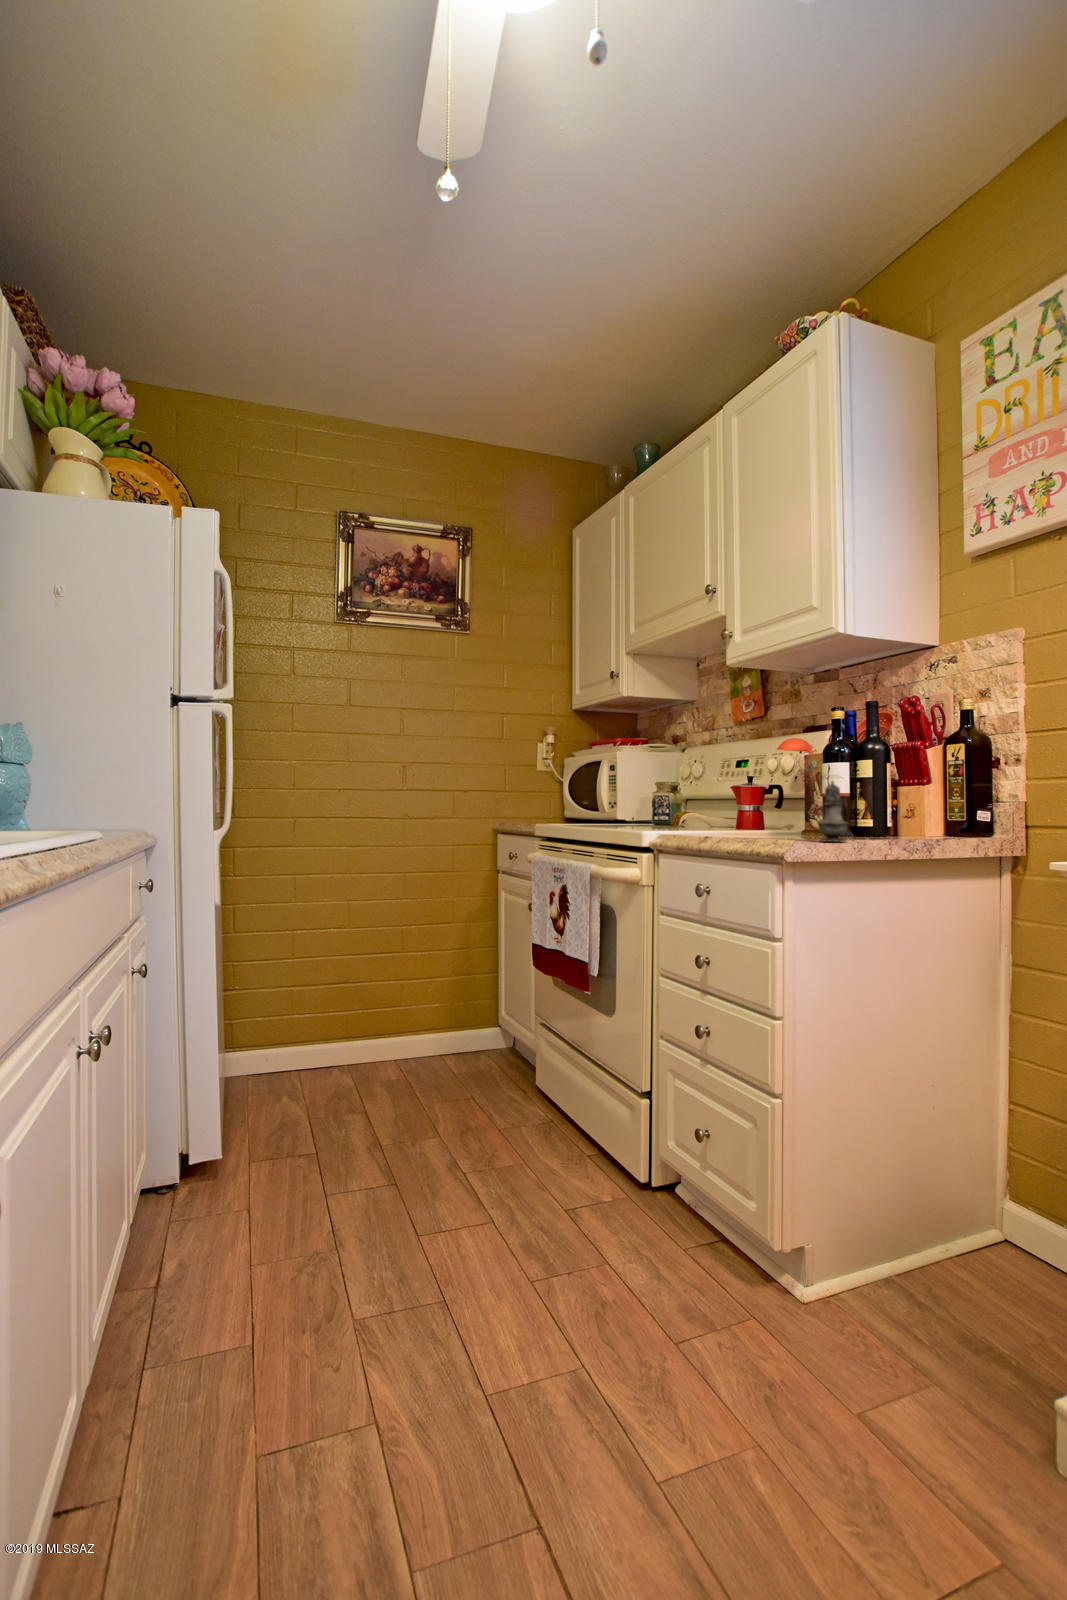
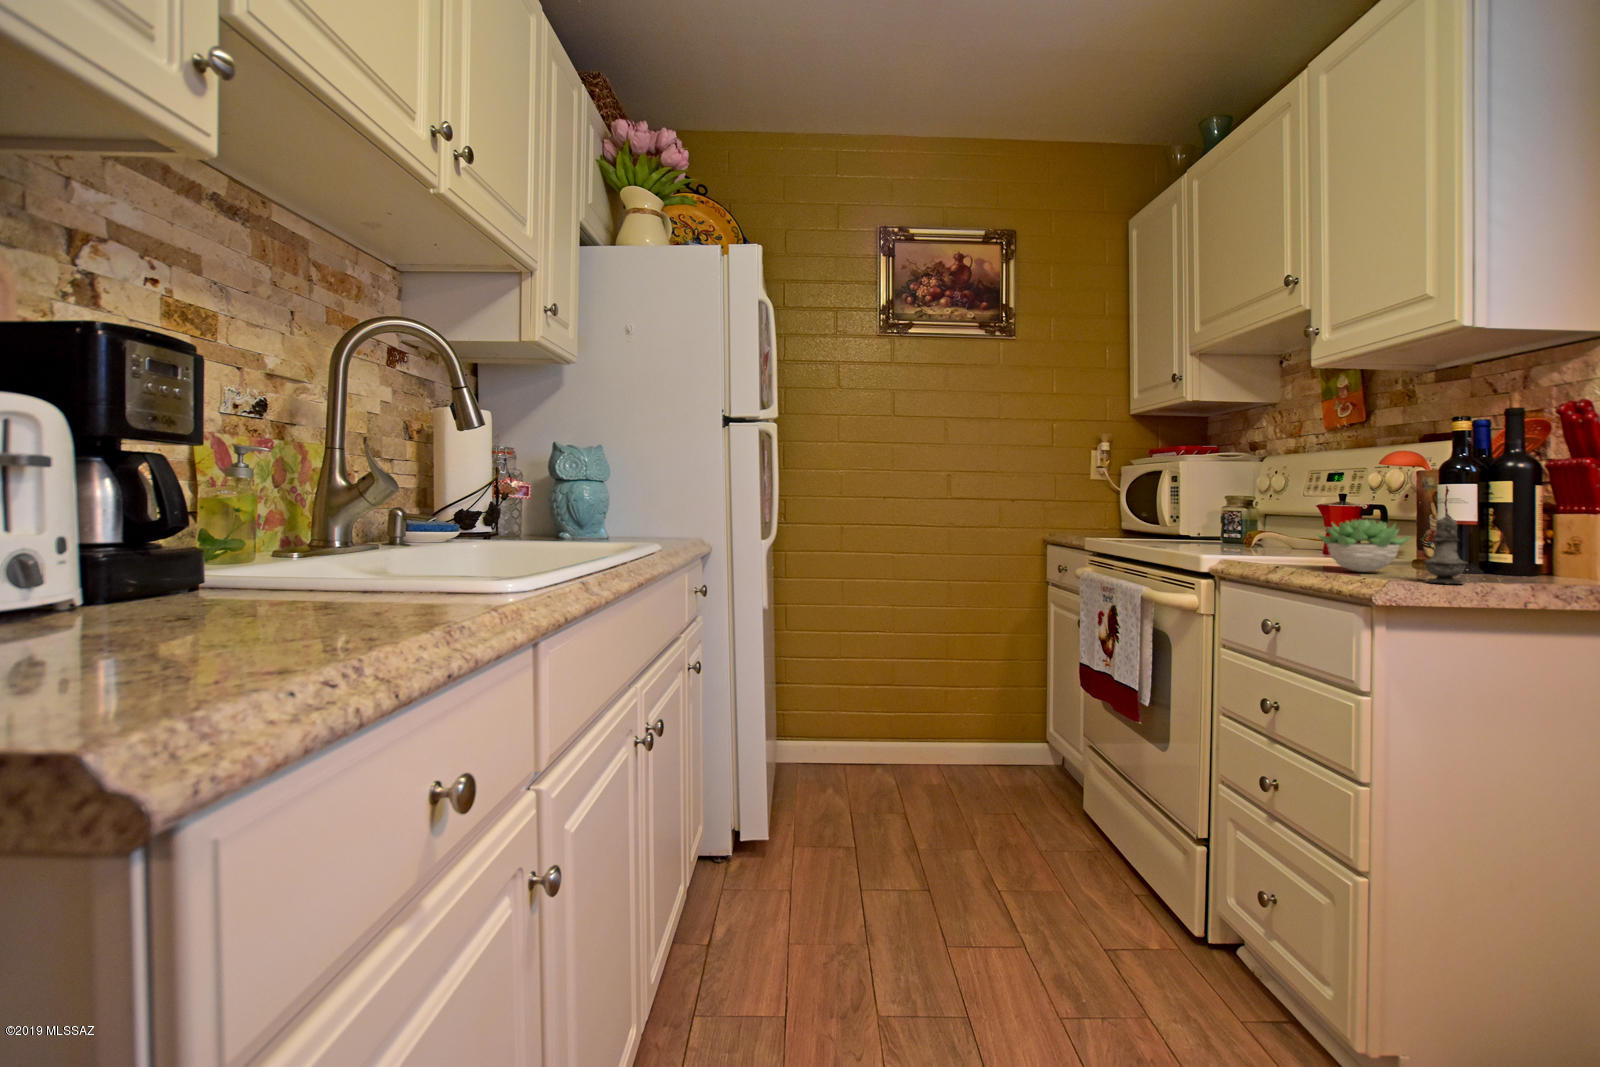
succulent plant: none [734,790,806,837] -> present [1318,519,1411,572]

